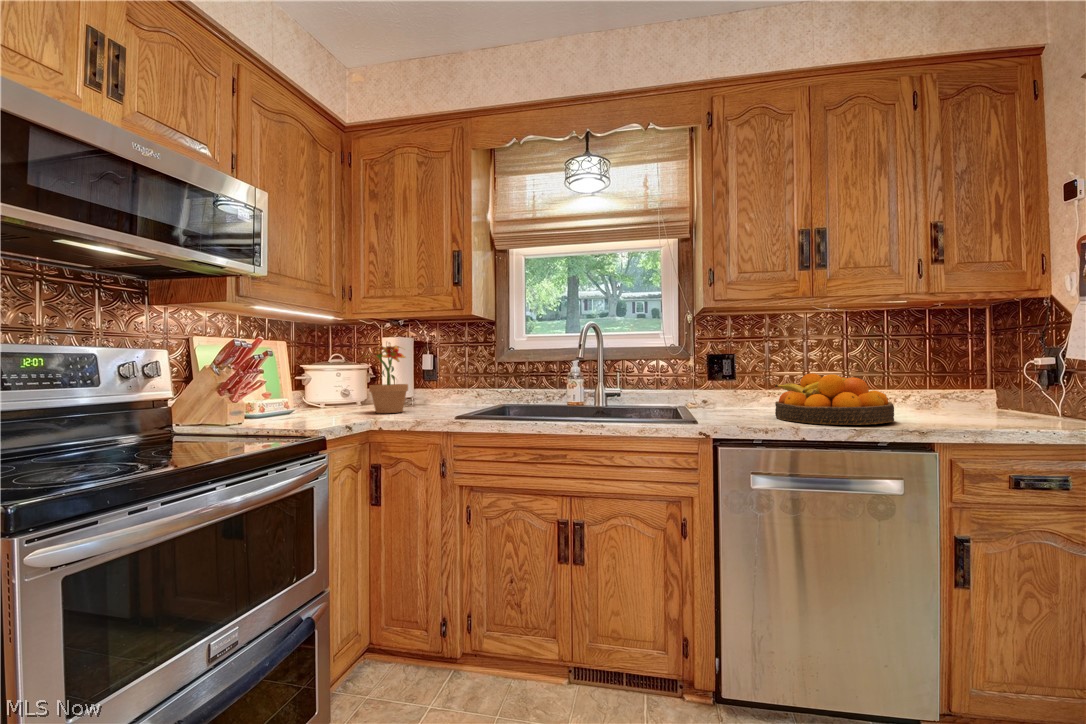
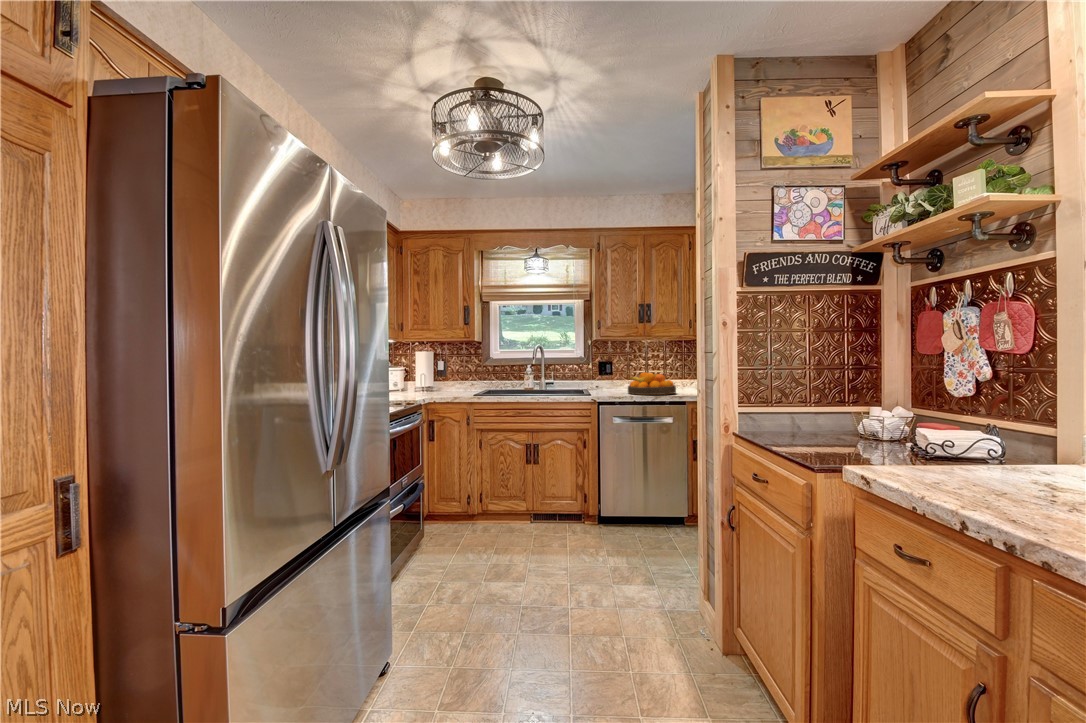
potted plant: present [365,343,408,413] -> none [414,355,439,395]

